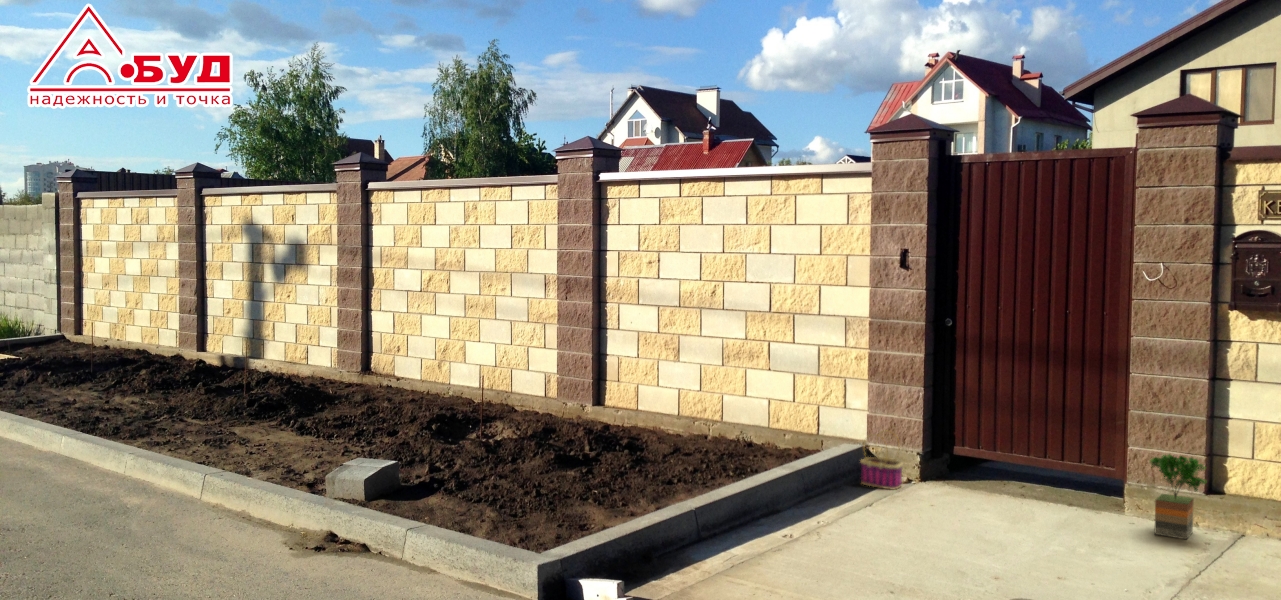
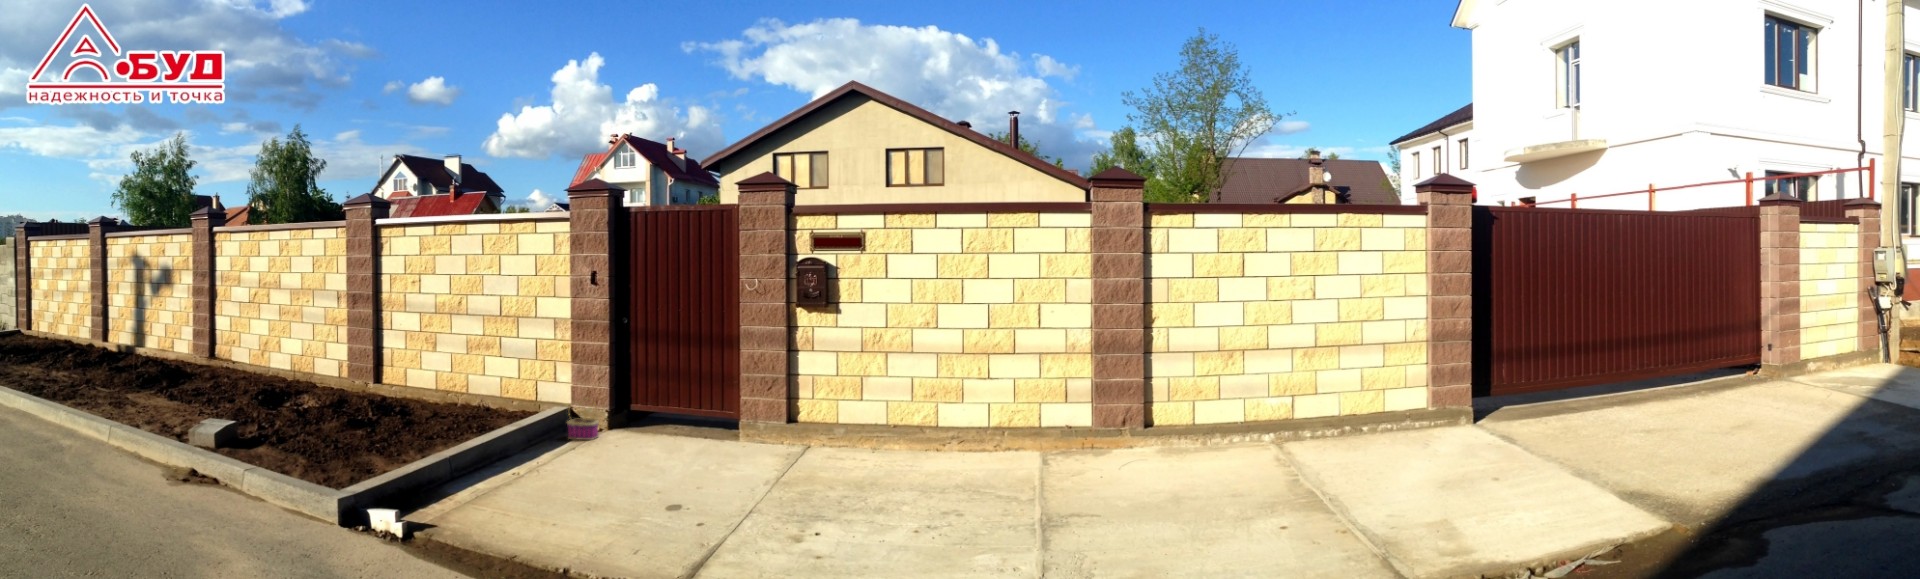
potted tree: present [1151,454,1206,539] -> none [750,398,783,450]

